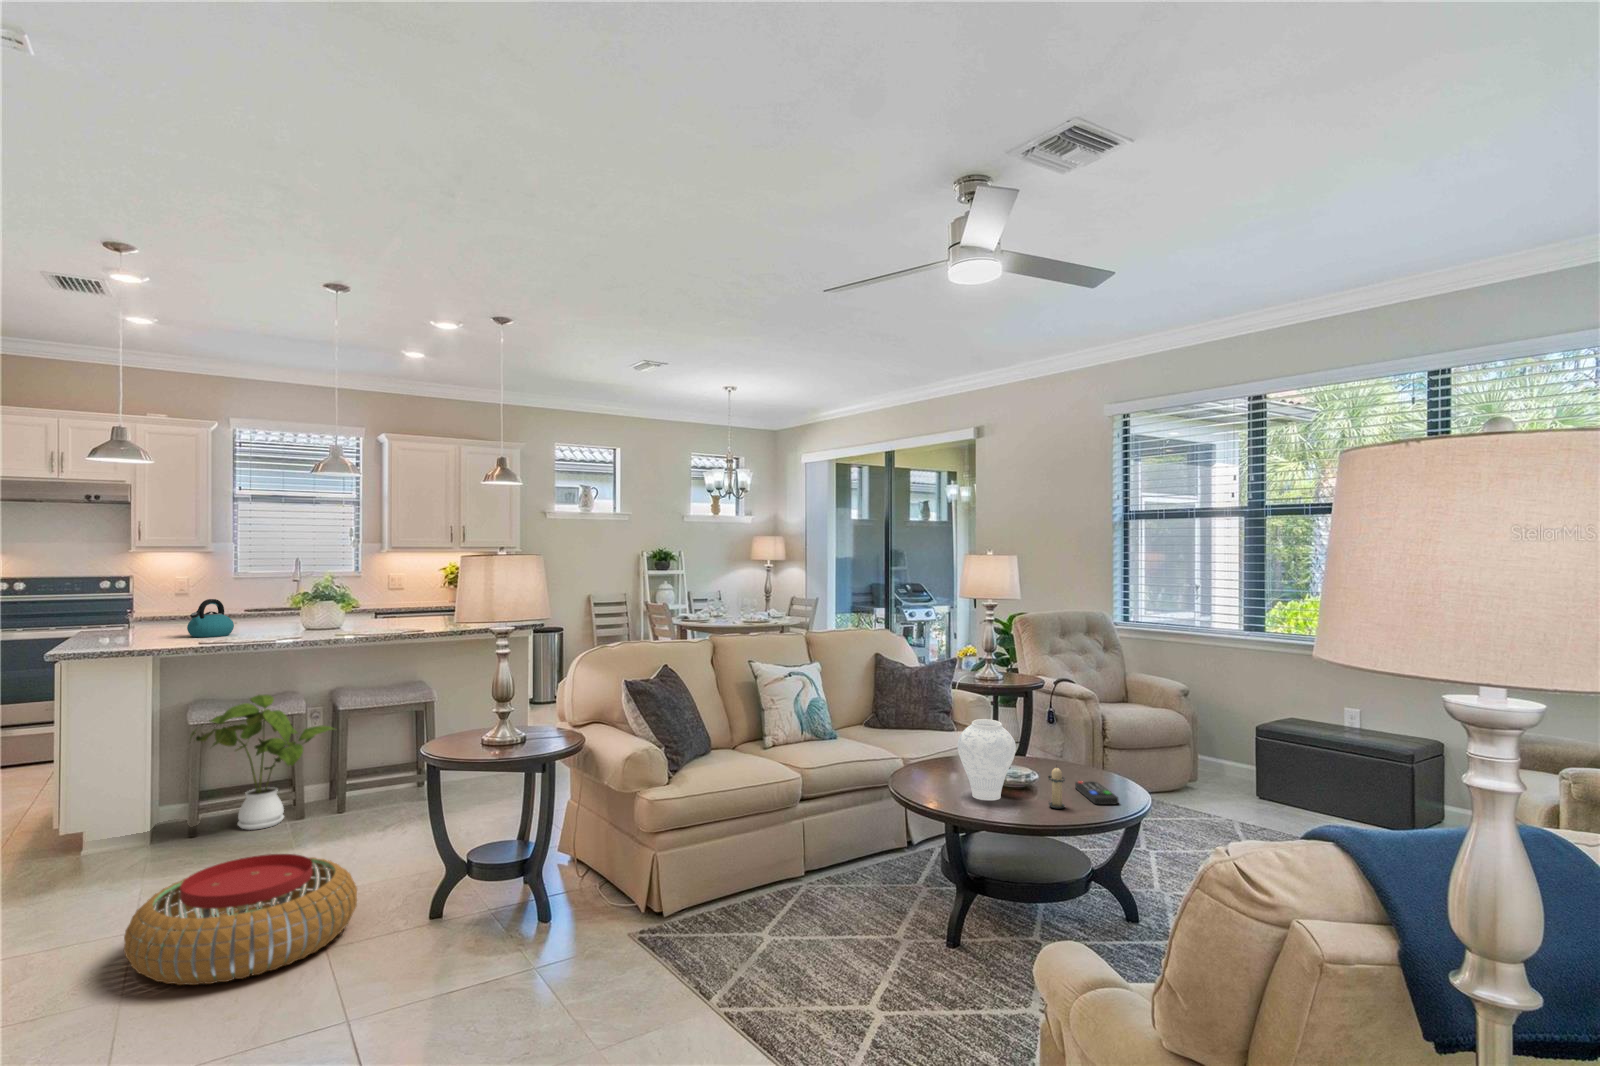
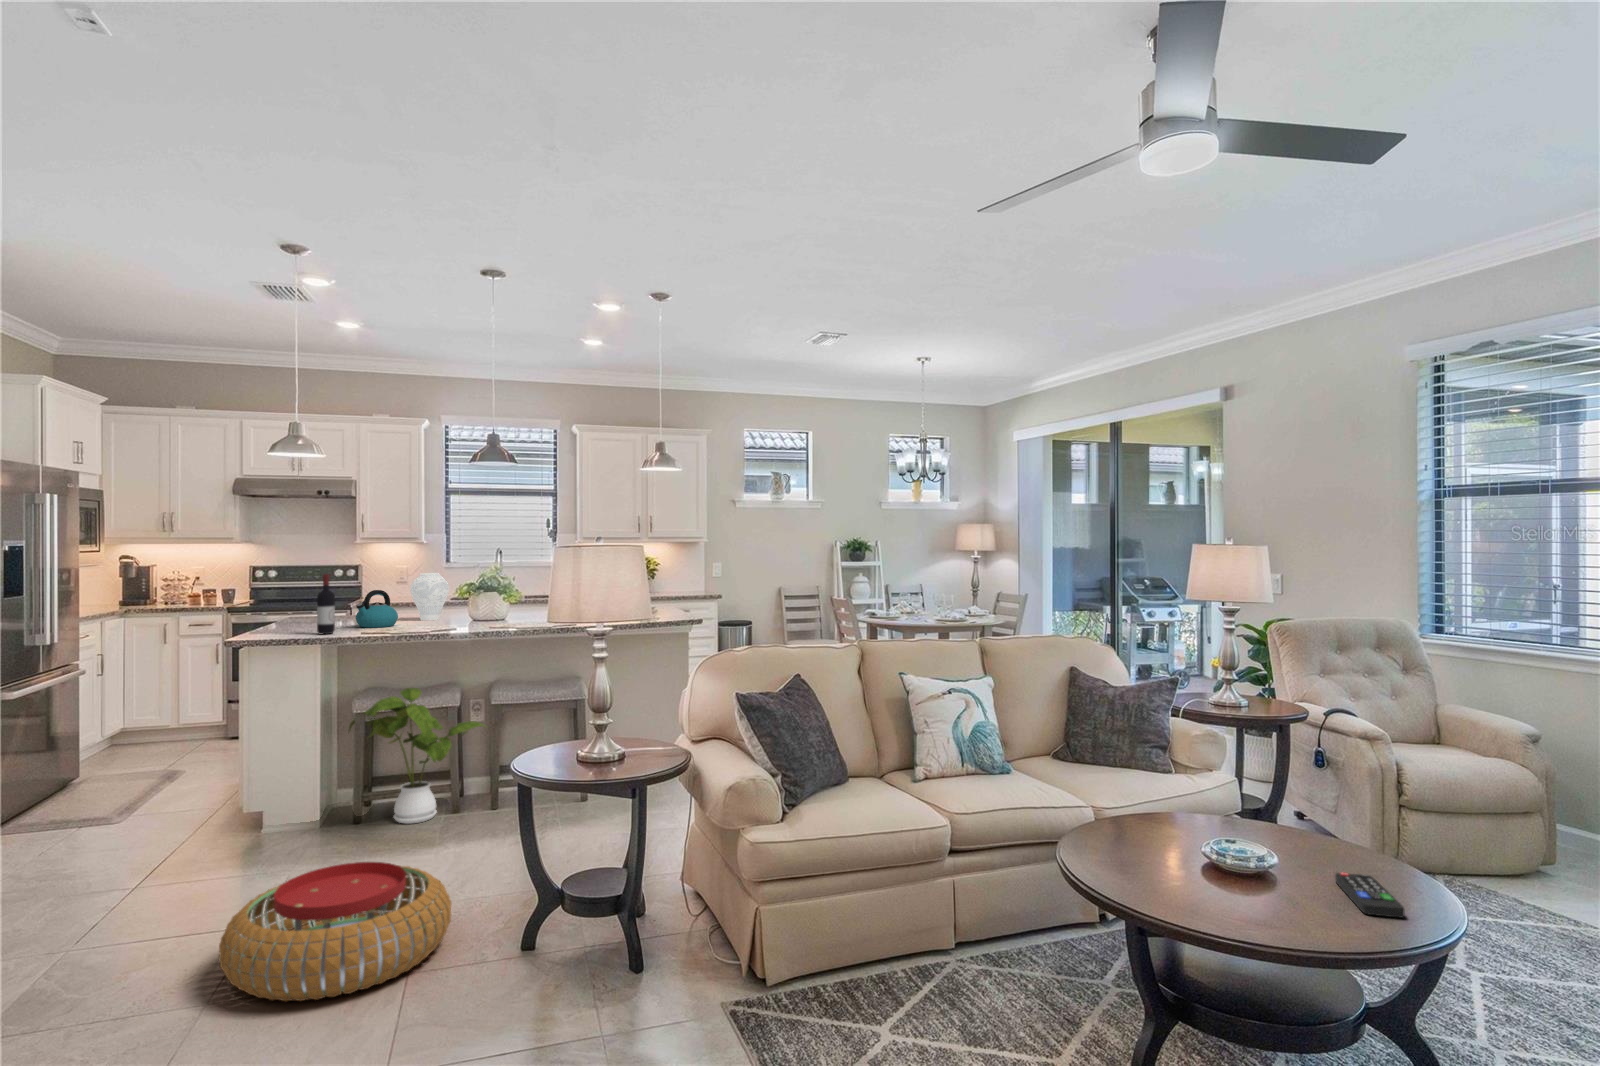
wine bottle: none [153,583,174,644] -> present [317,574,335,634]
vase: present [958,719,1016,800] -> present [410,573,449,621]
candle: present [1048,765,1065,808] -> none [1283,851,1317,917]

